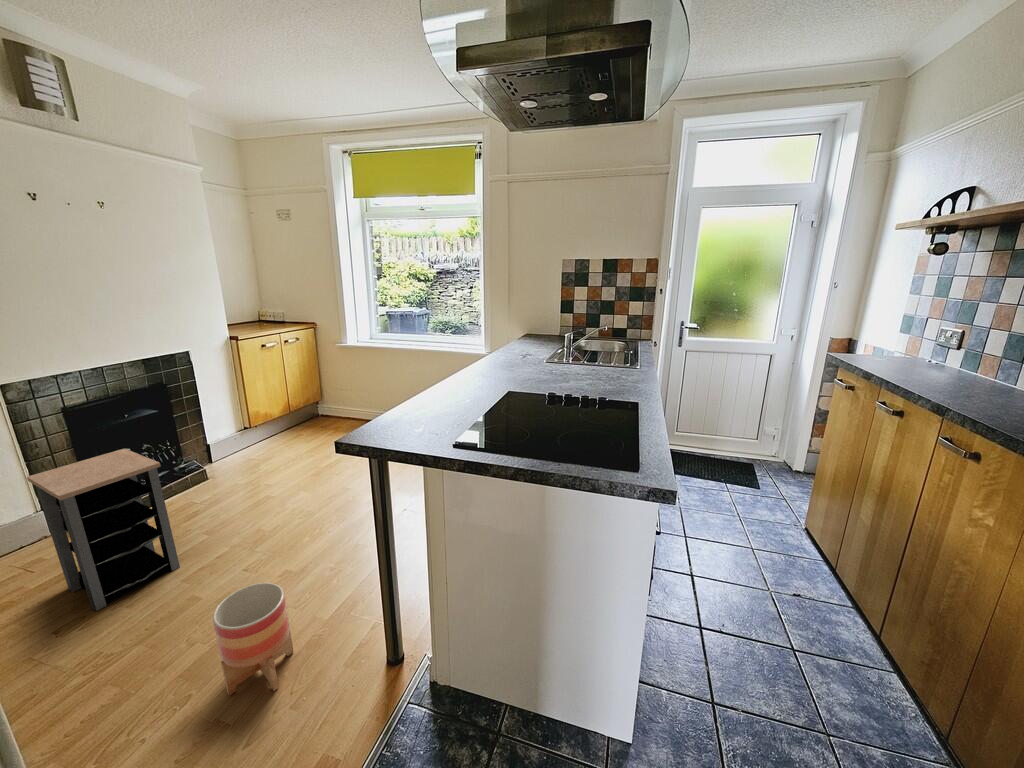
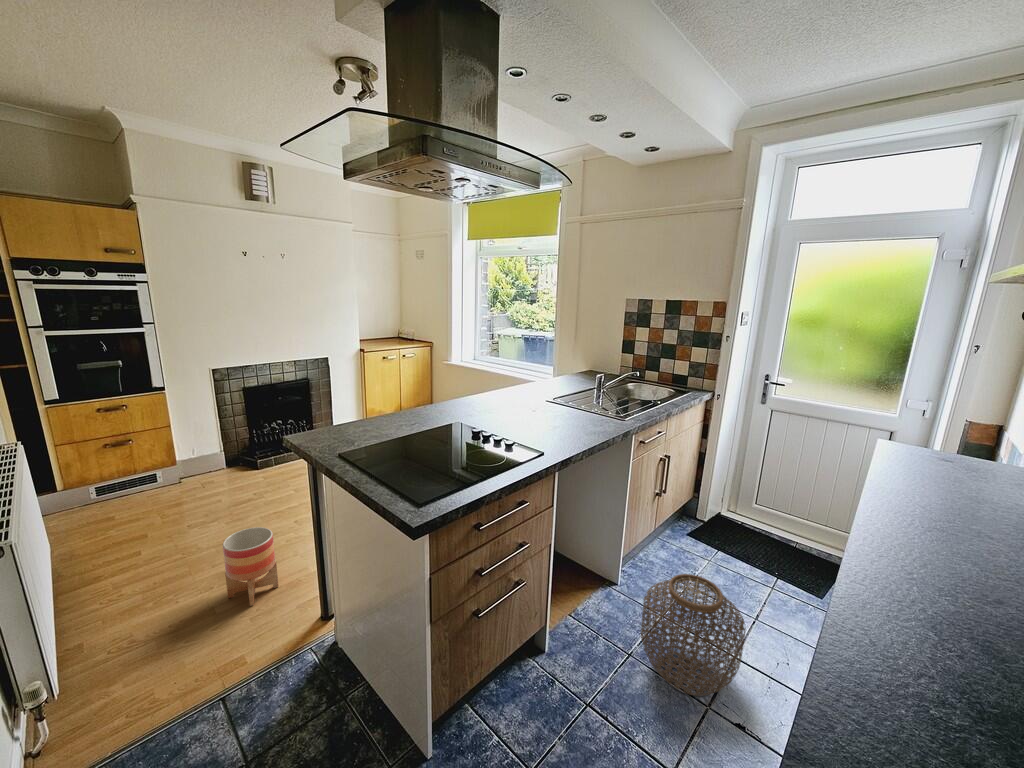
side table: present [27,449,180,611] -> none [198,420,266,523]
woven basket: none [699,491,794,588] -> present [641,574,746,696]

